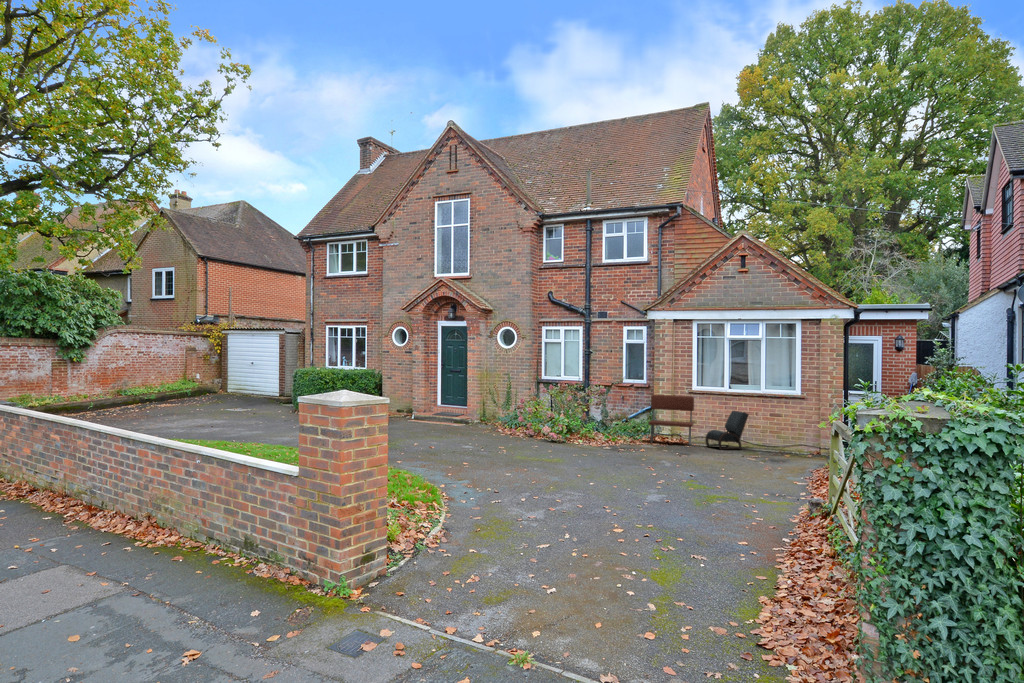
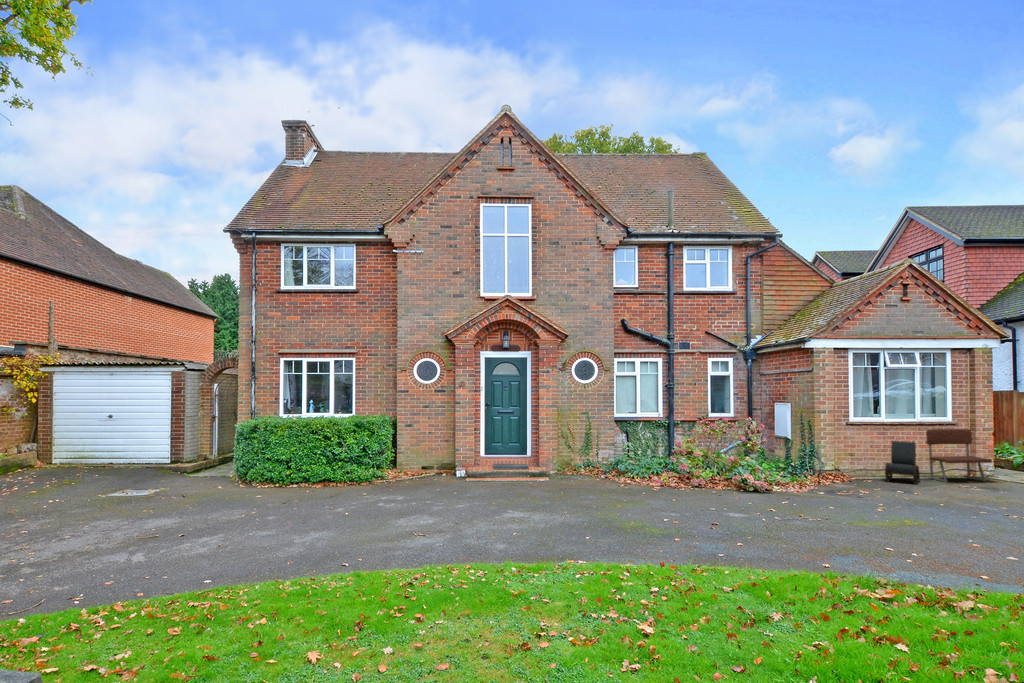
bench: present [649,395,694,445] -> present [926,429,992,482]

